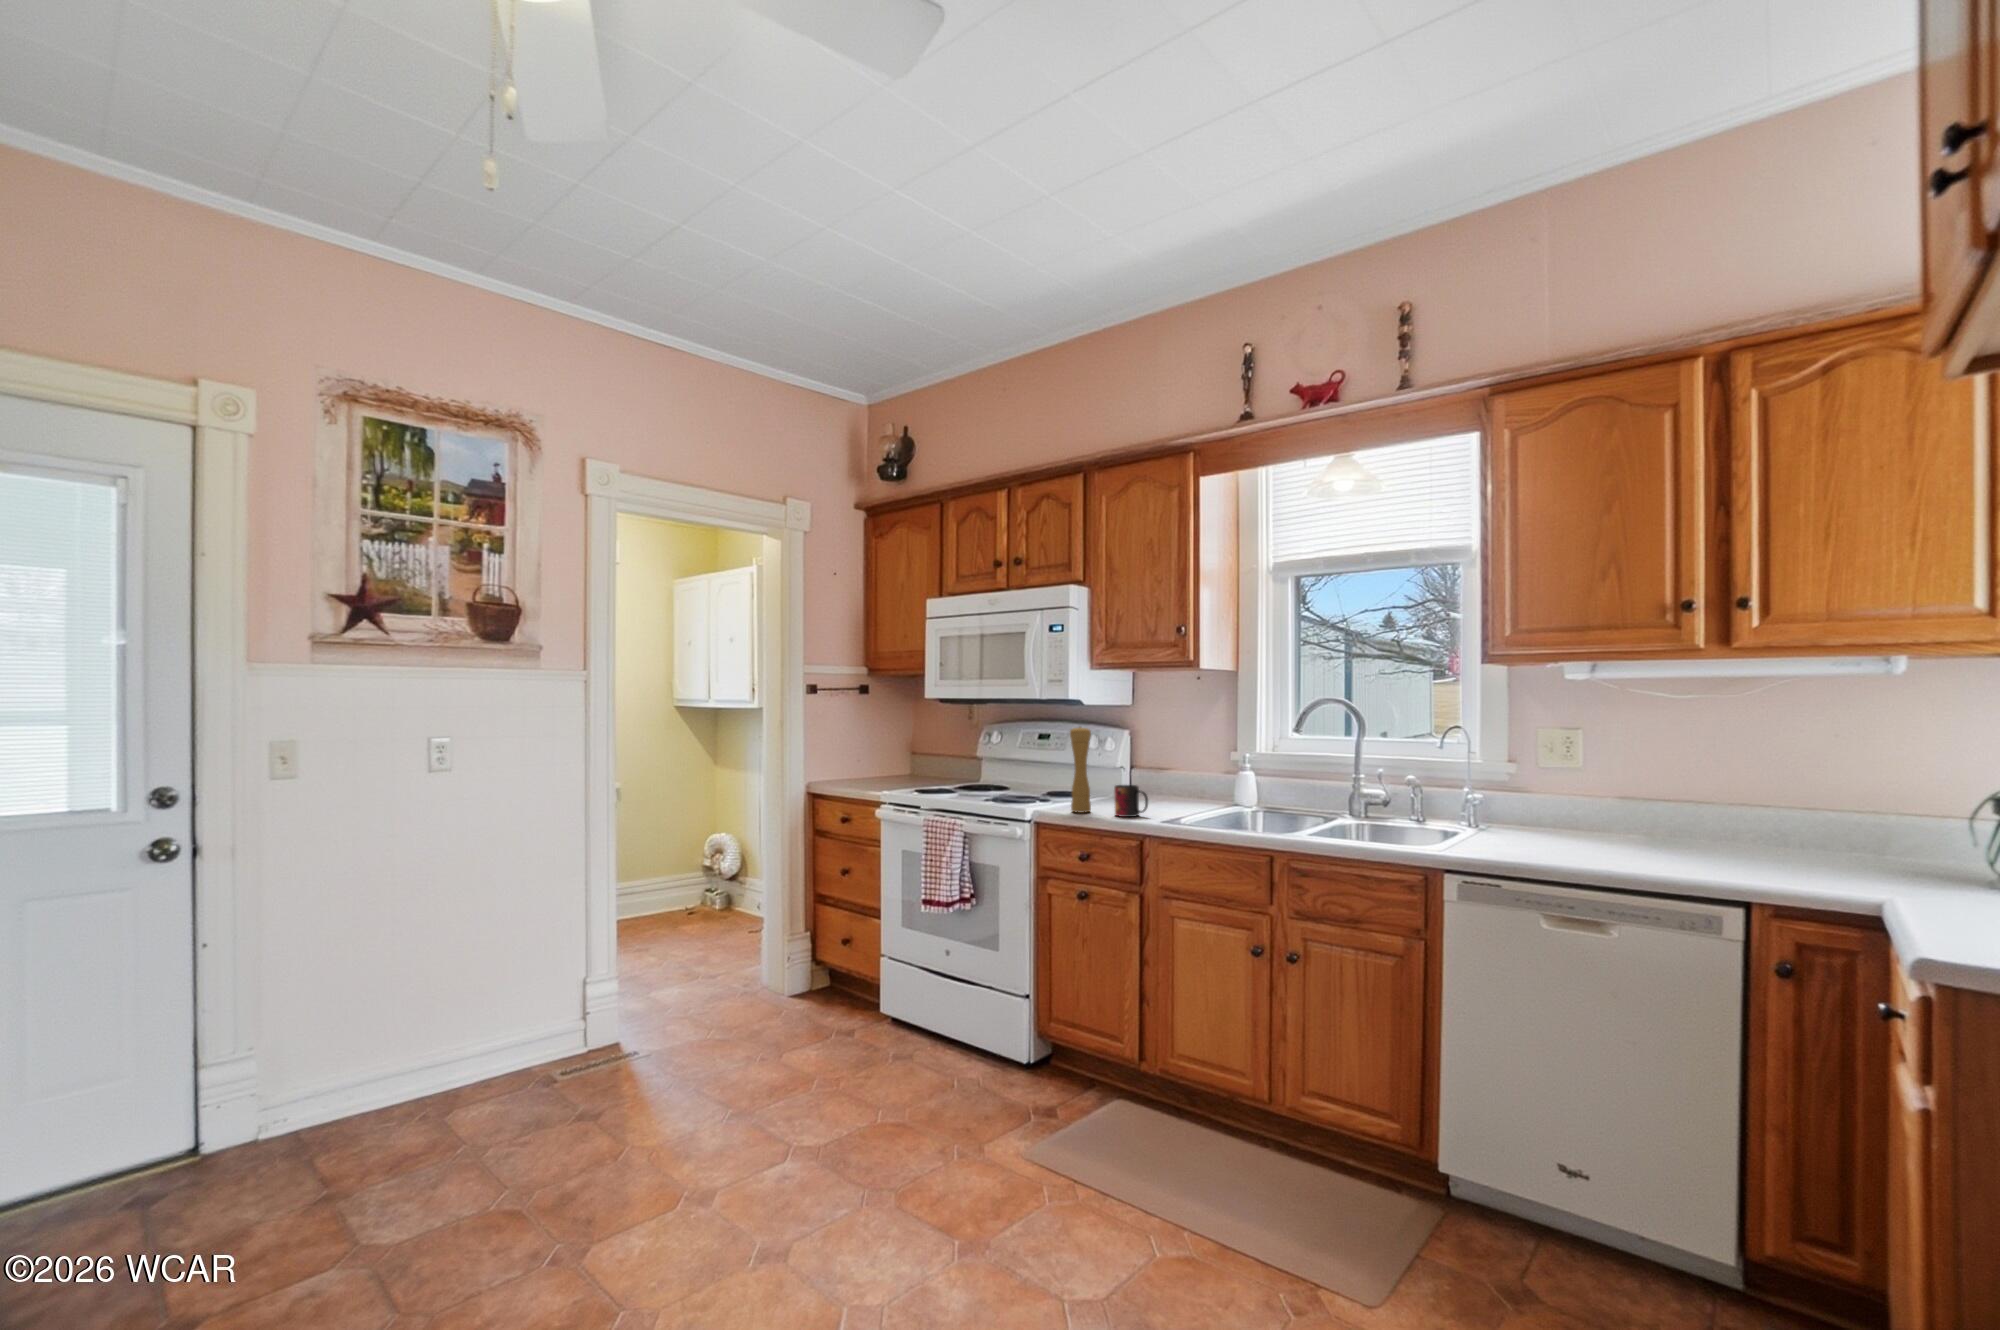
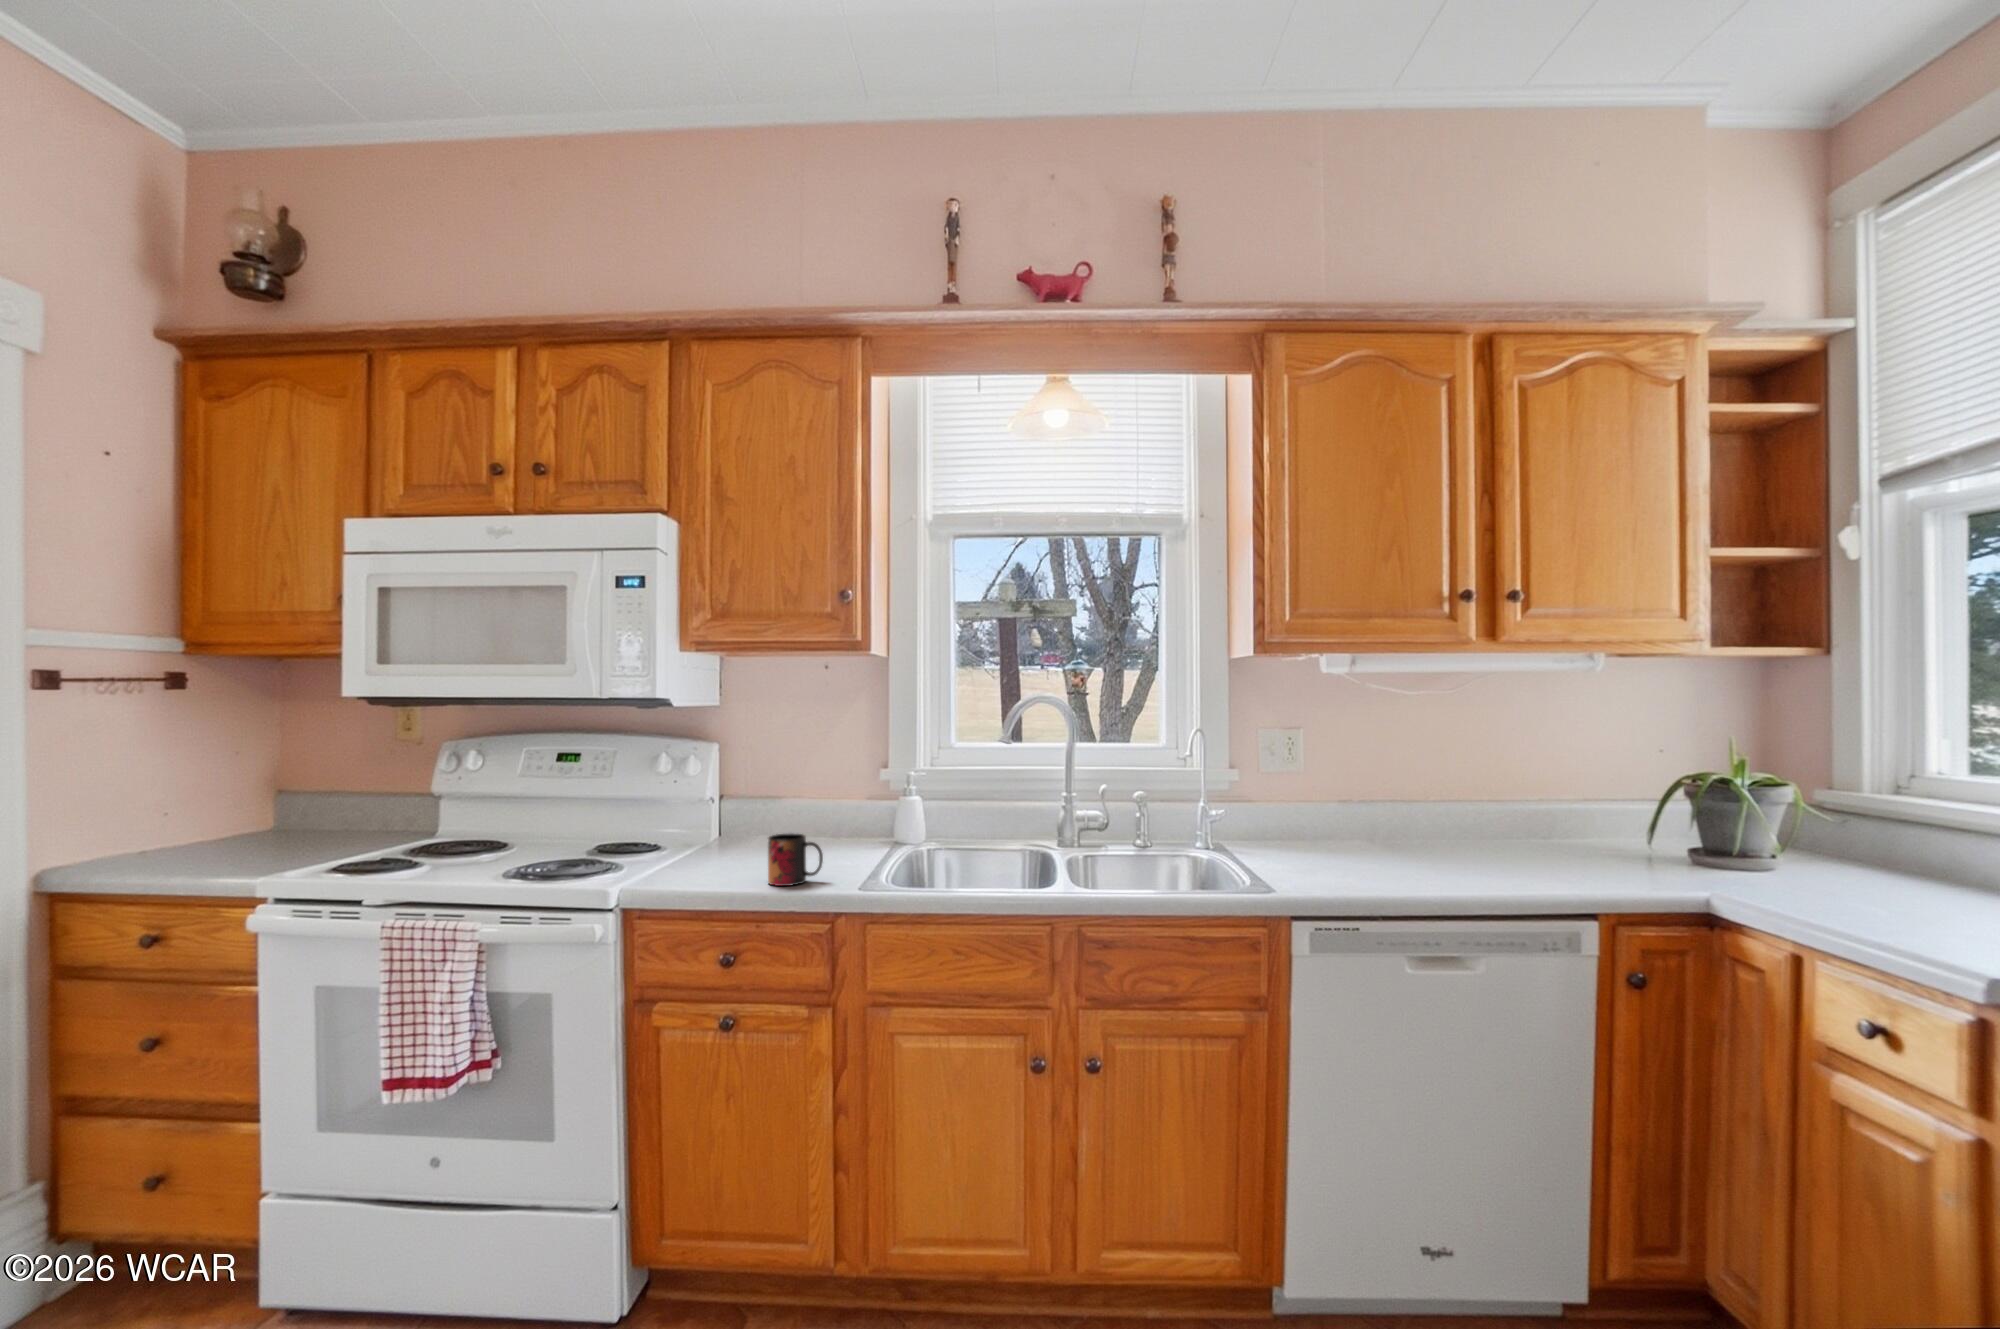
pepper mill: present [1070,727,1091,813] -> none [686,747,722,886]

